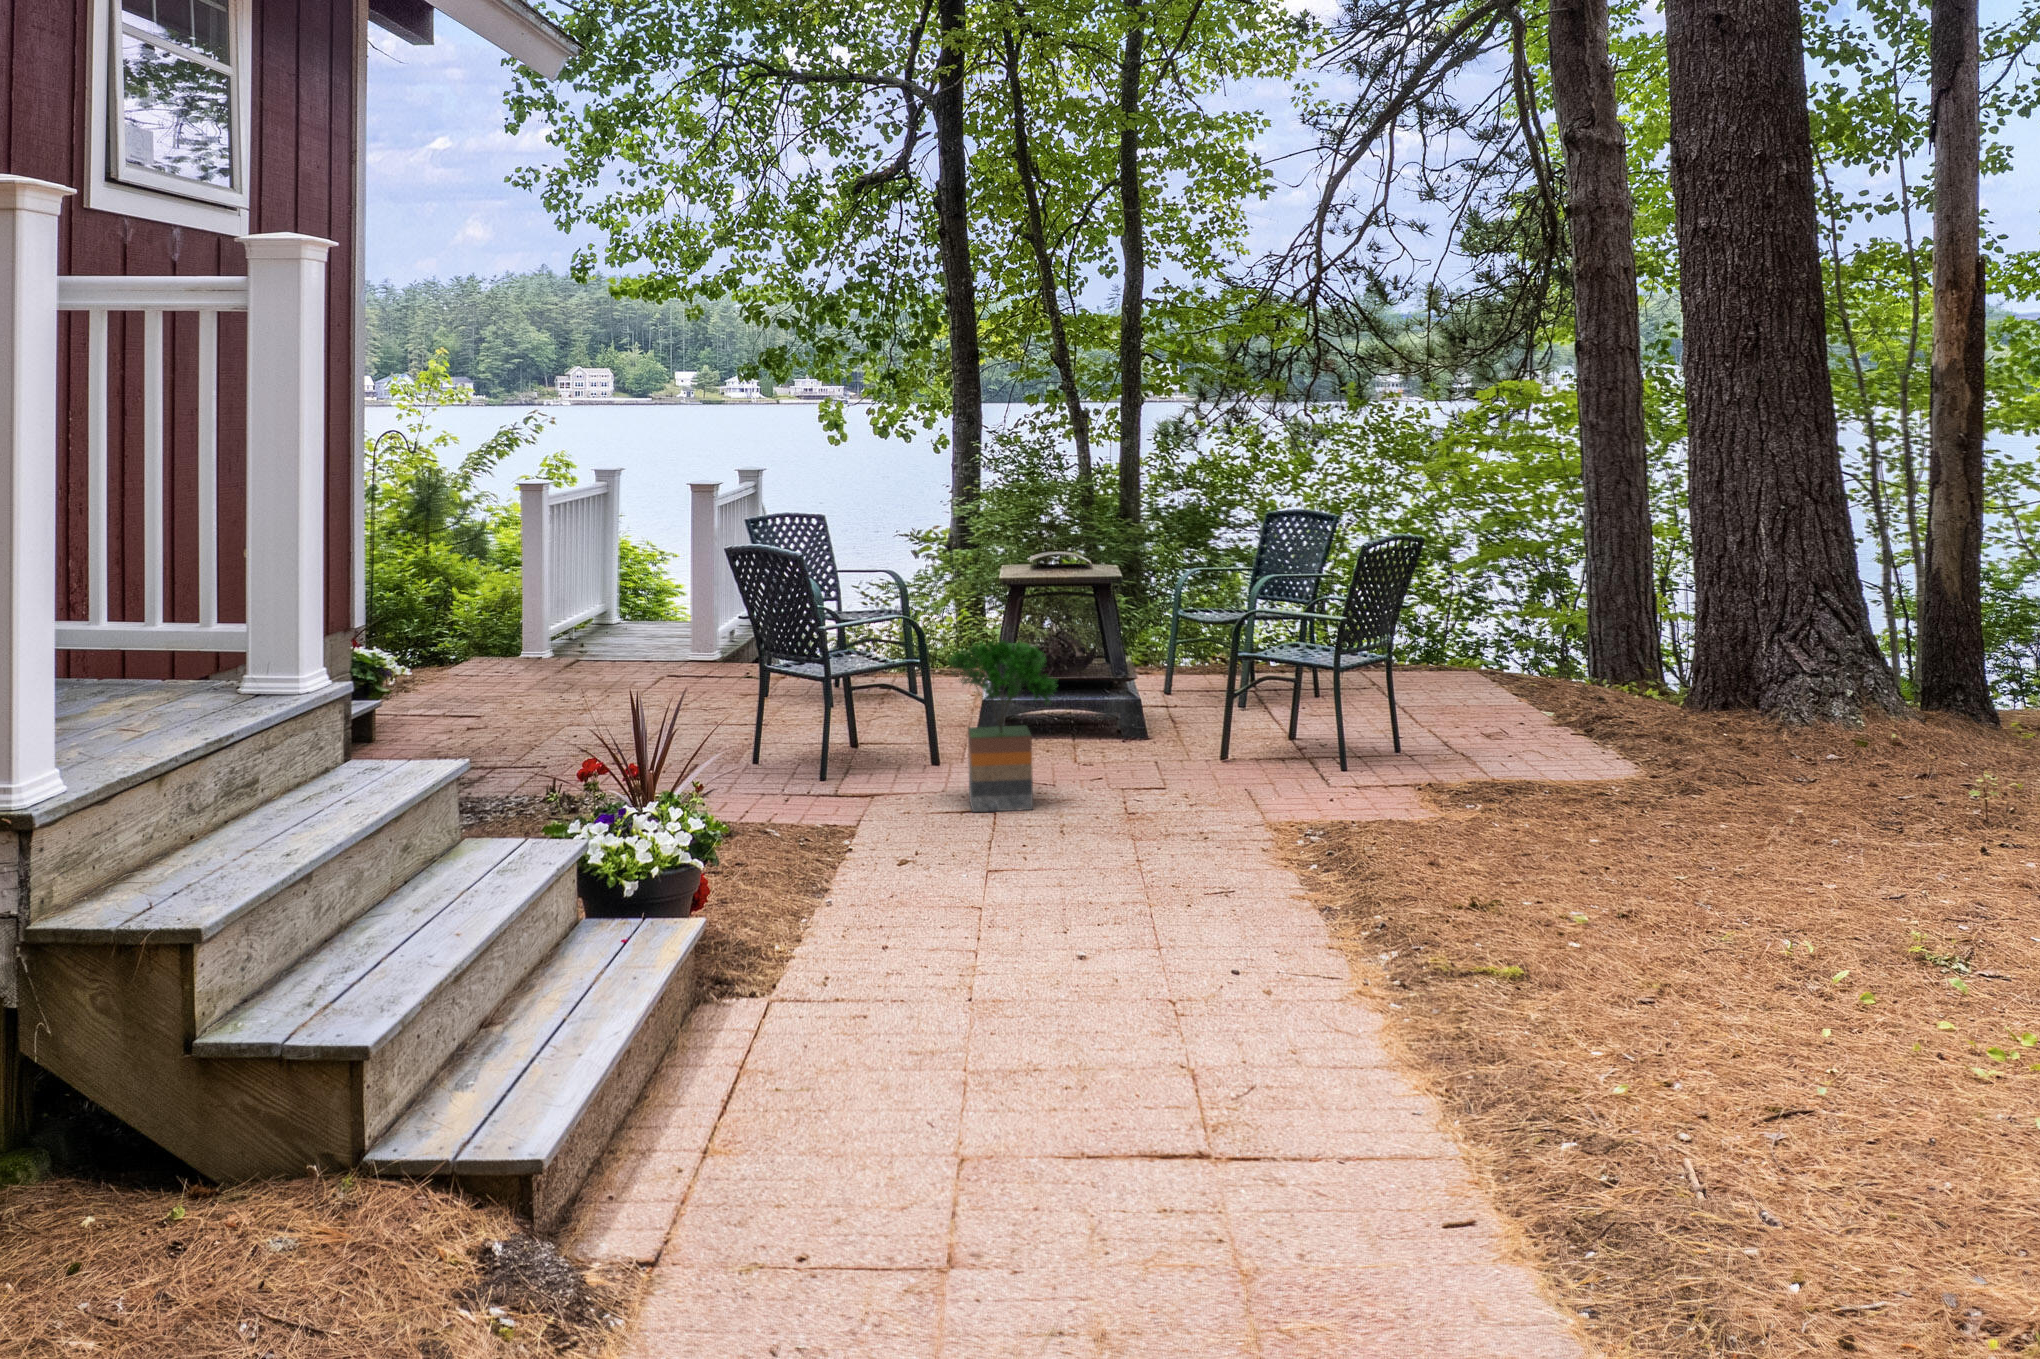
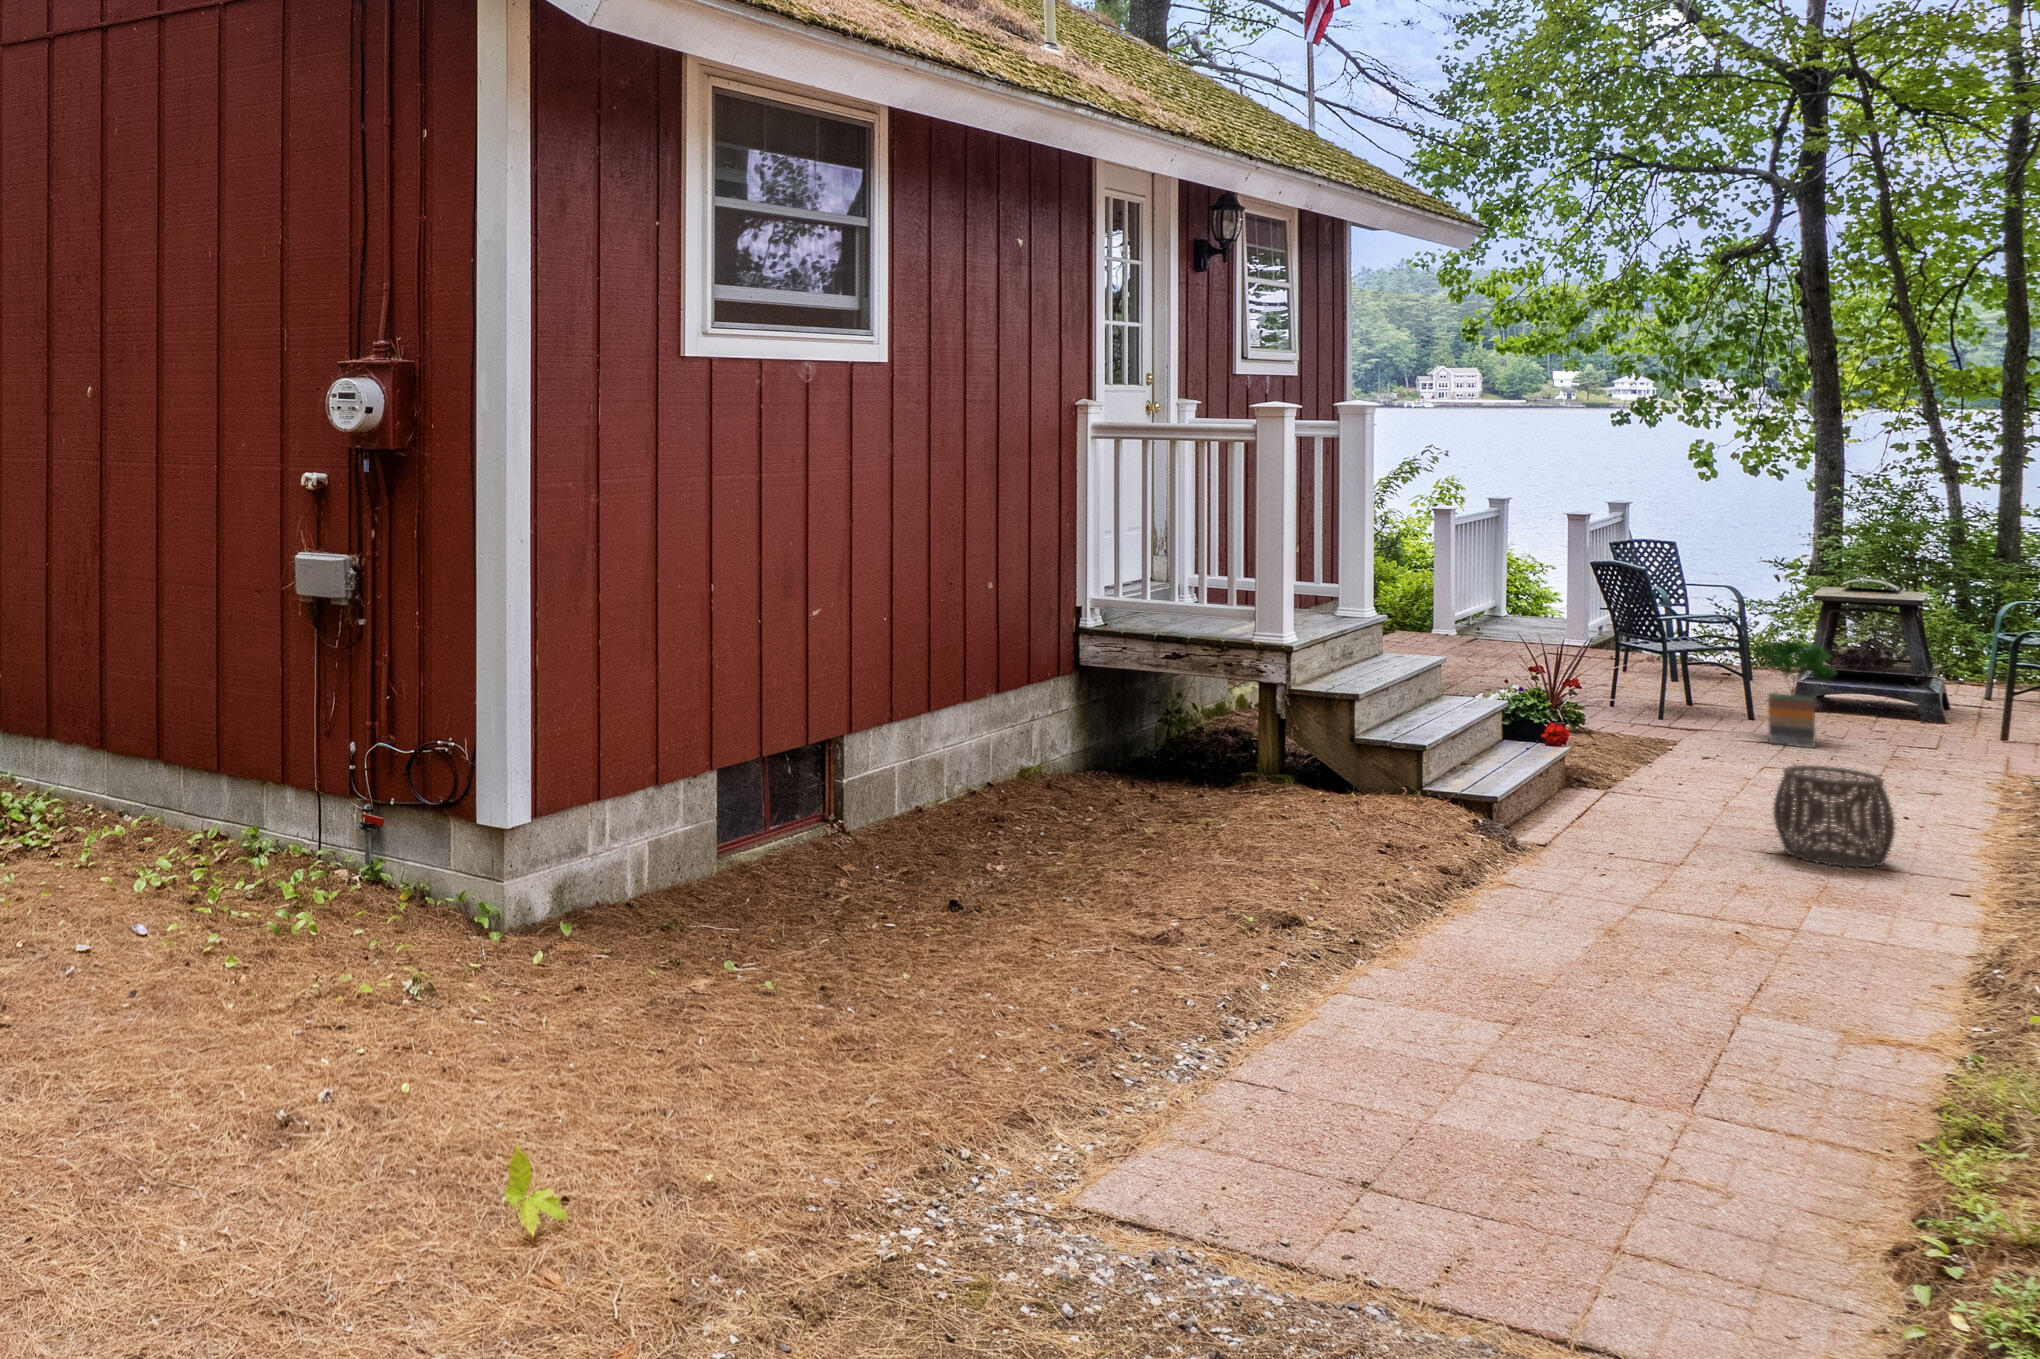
woven basket: none [1088,929,1318,1186] -> present [1773,765,1895,868]

